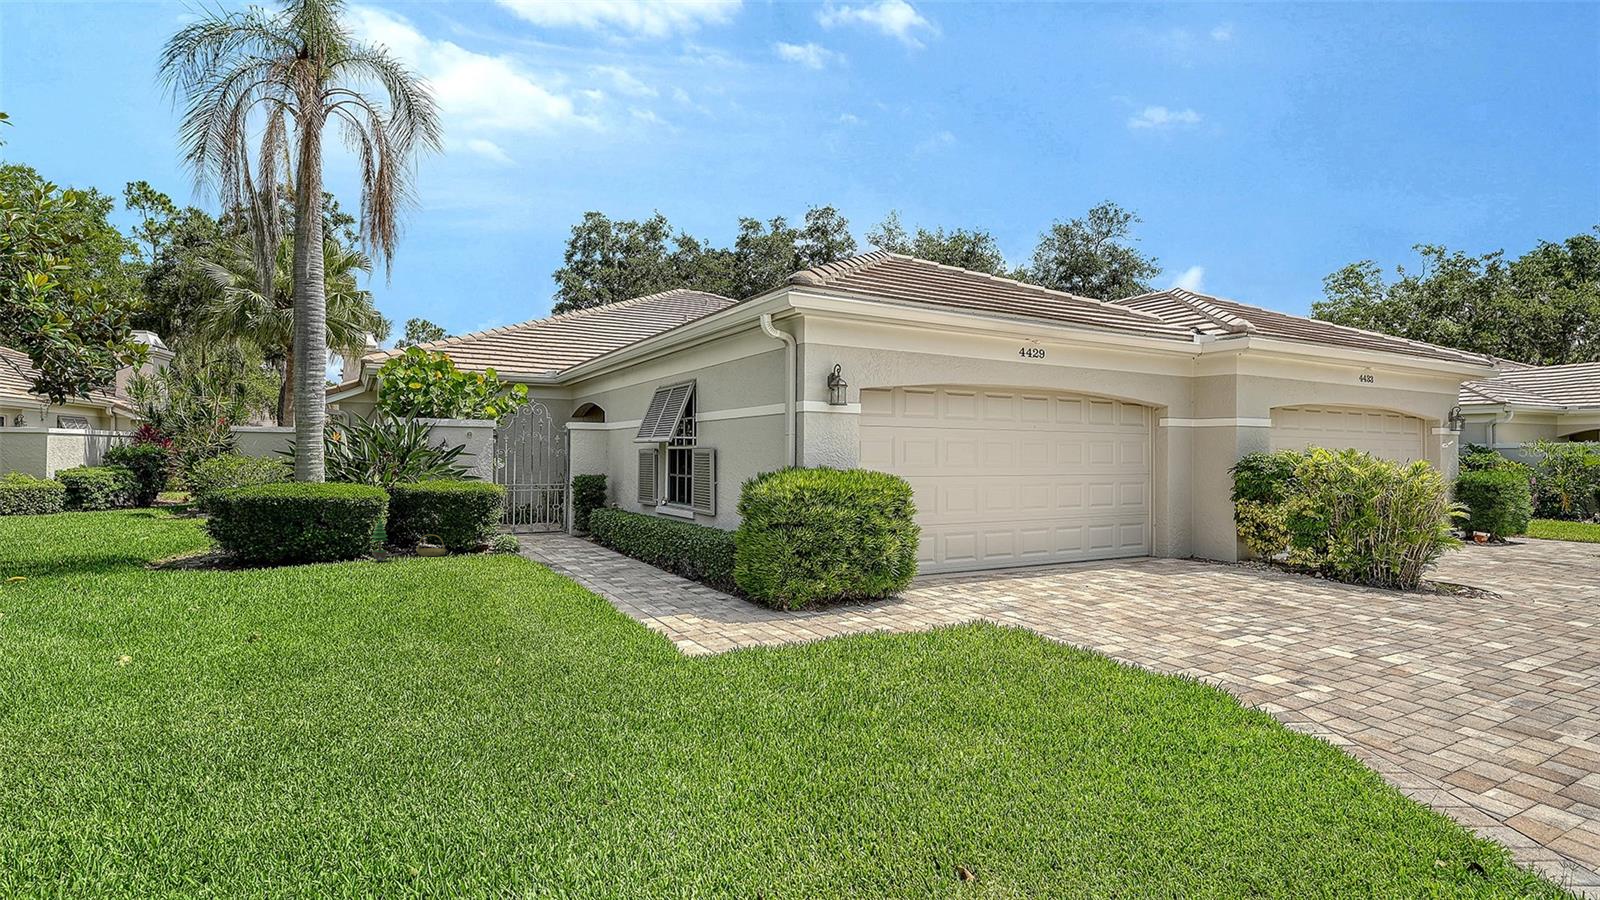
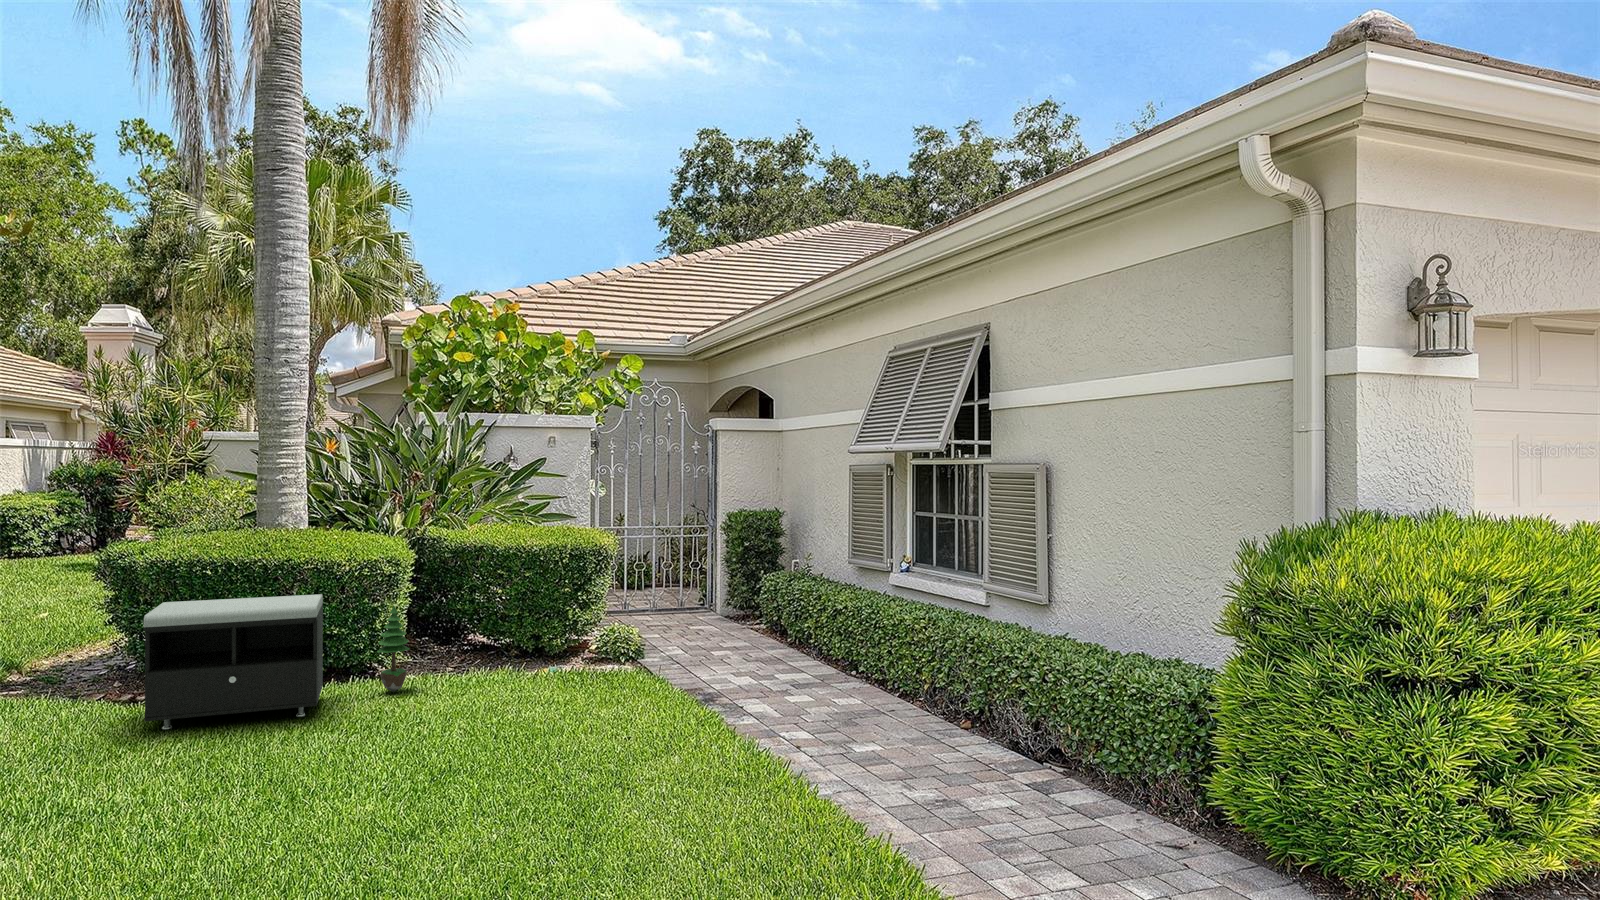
storage bench: none [255,512,342,574] -> present [143,594,323,729]
basket: present [416,534,446,556] -> none [462,634,518,678]

